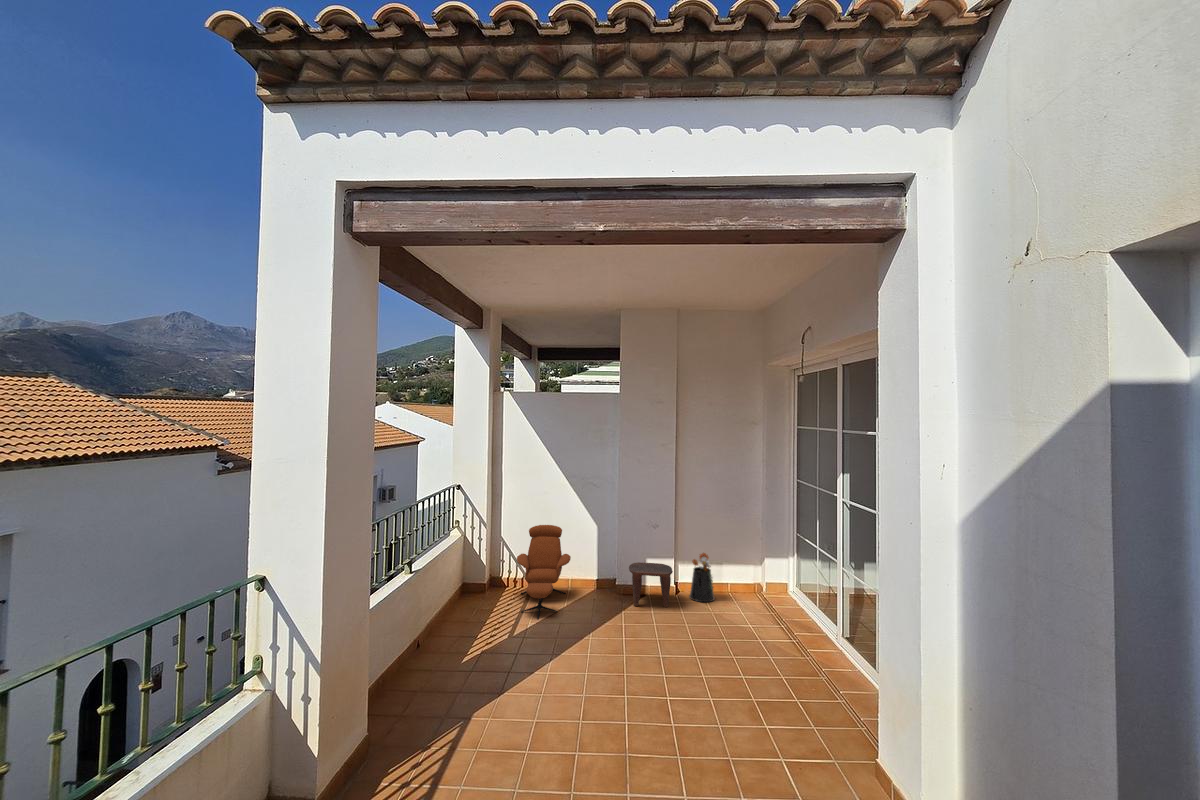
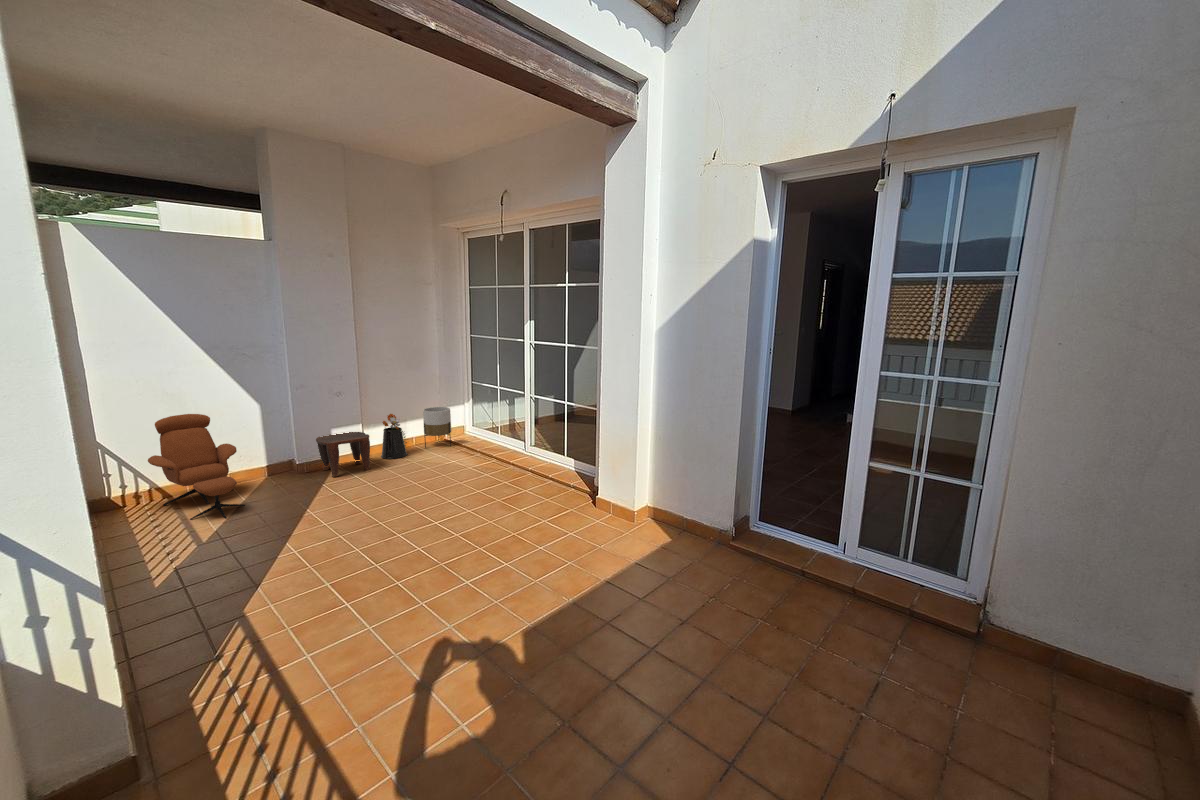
planter: none [737,553,768,604] -> present [423,407,451,448]

